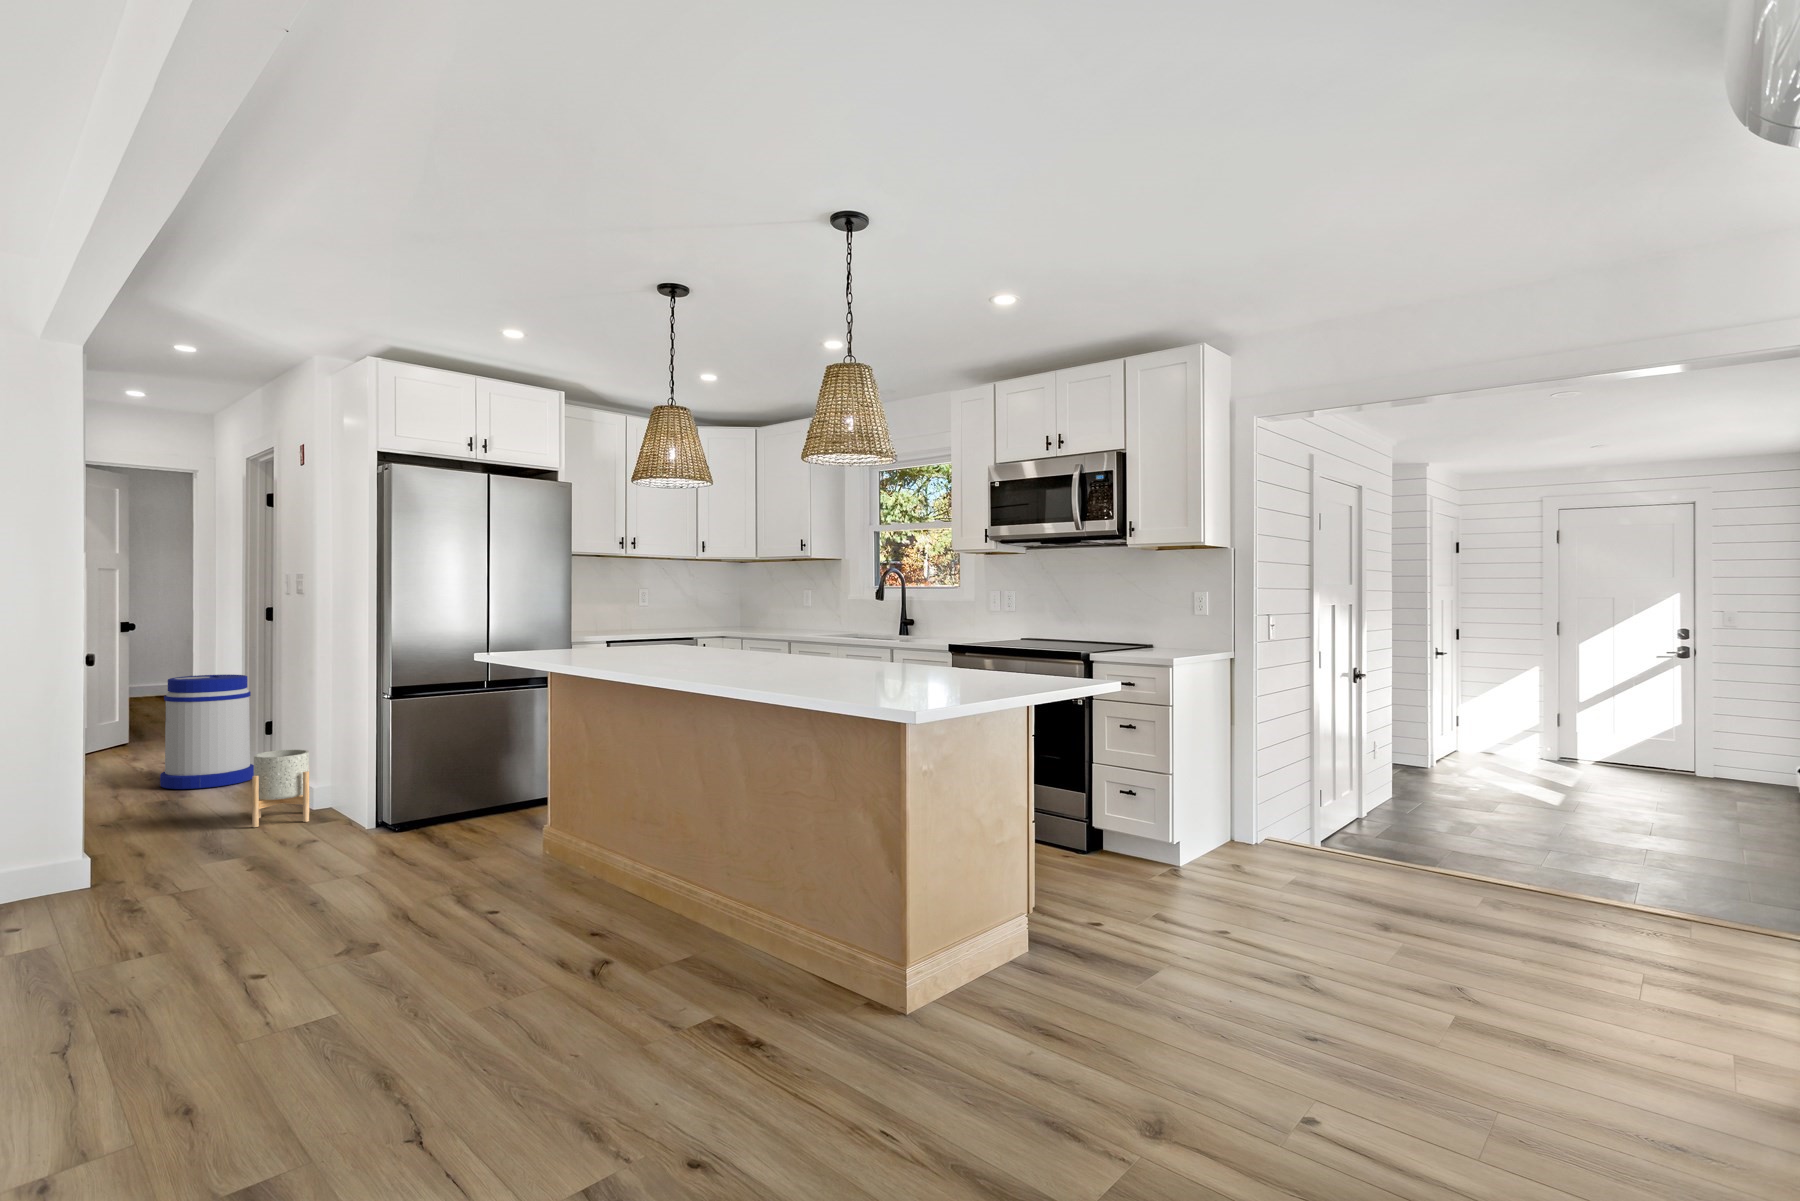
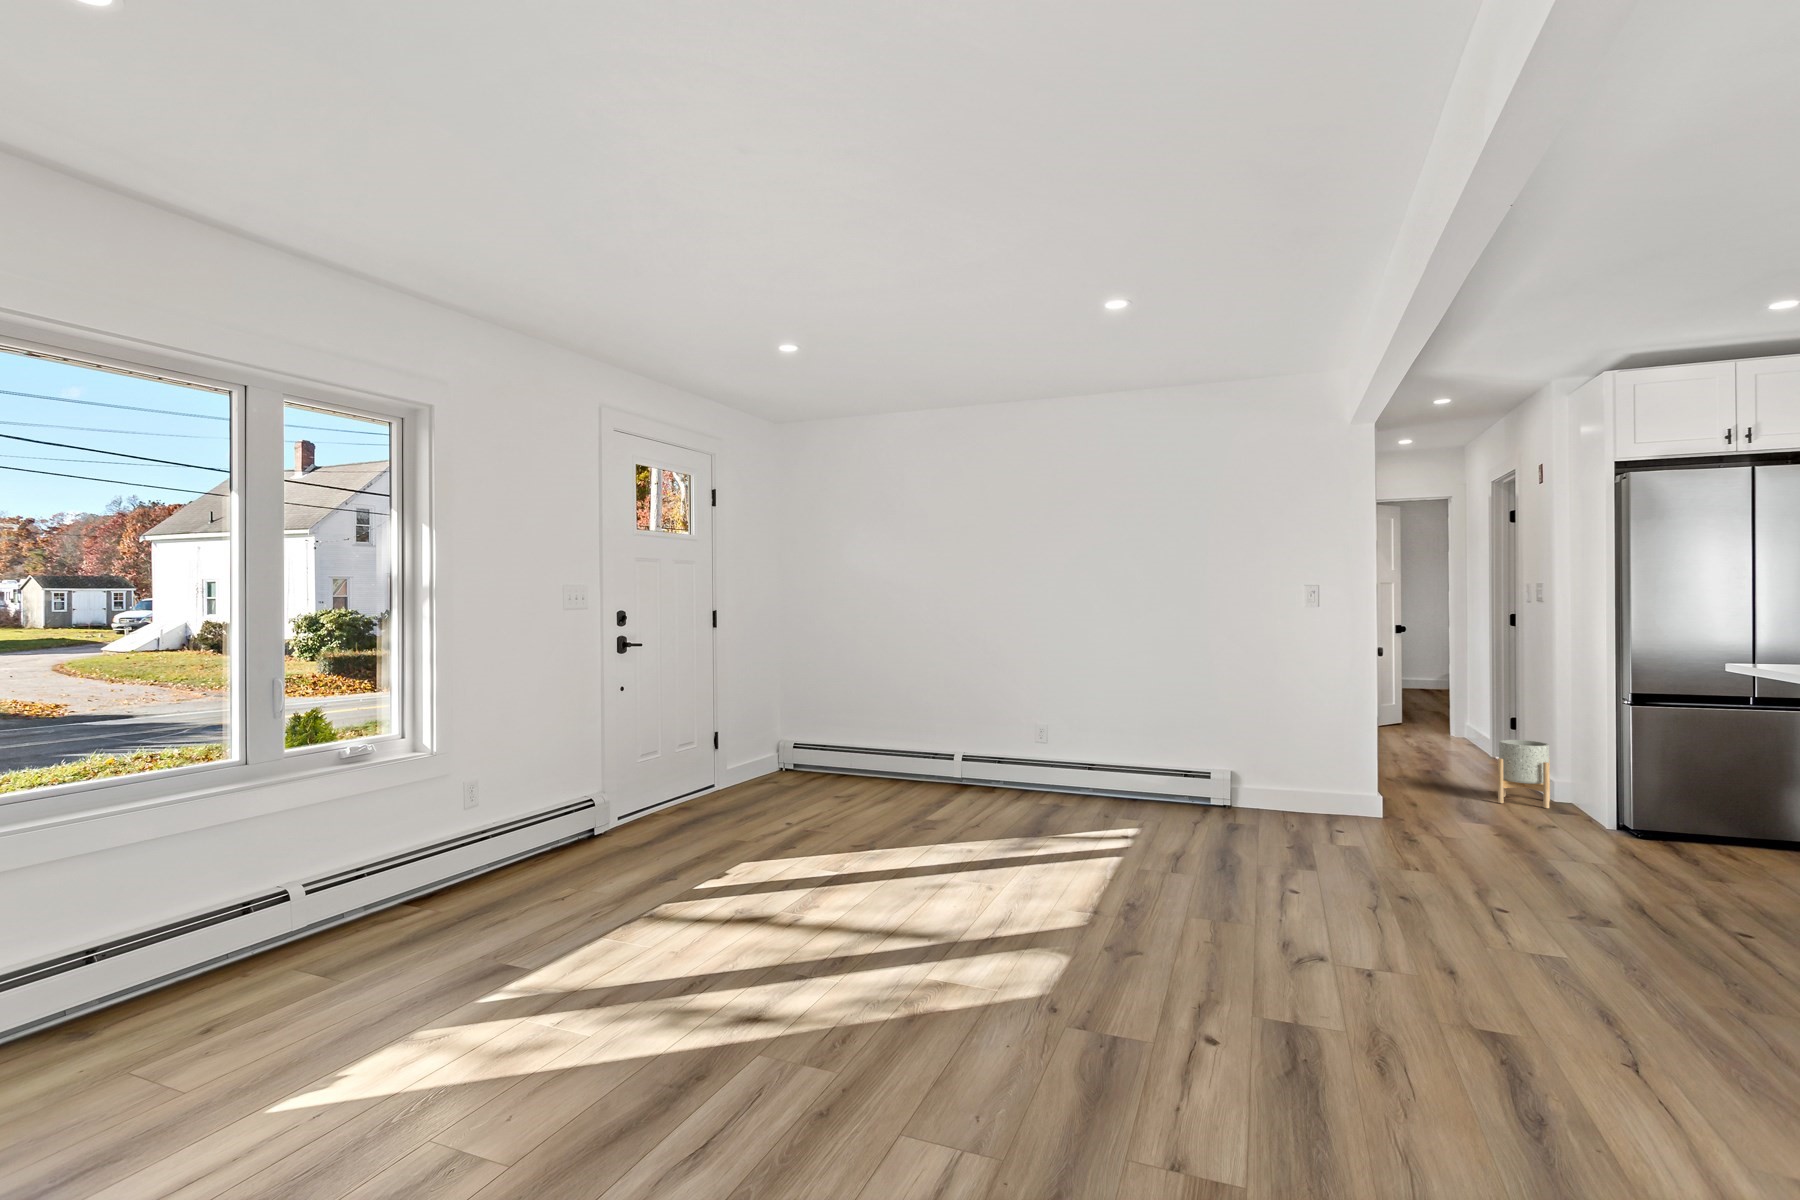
trash can: present [160,675,254,789] -> none [1425,670,1501,766]

